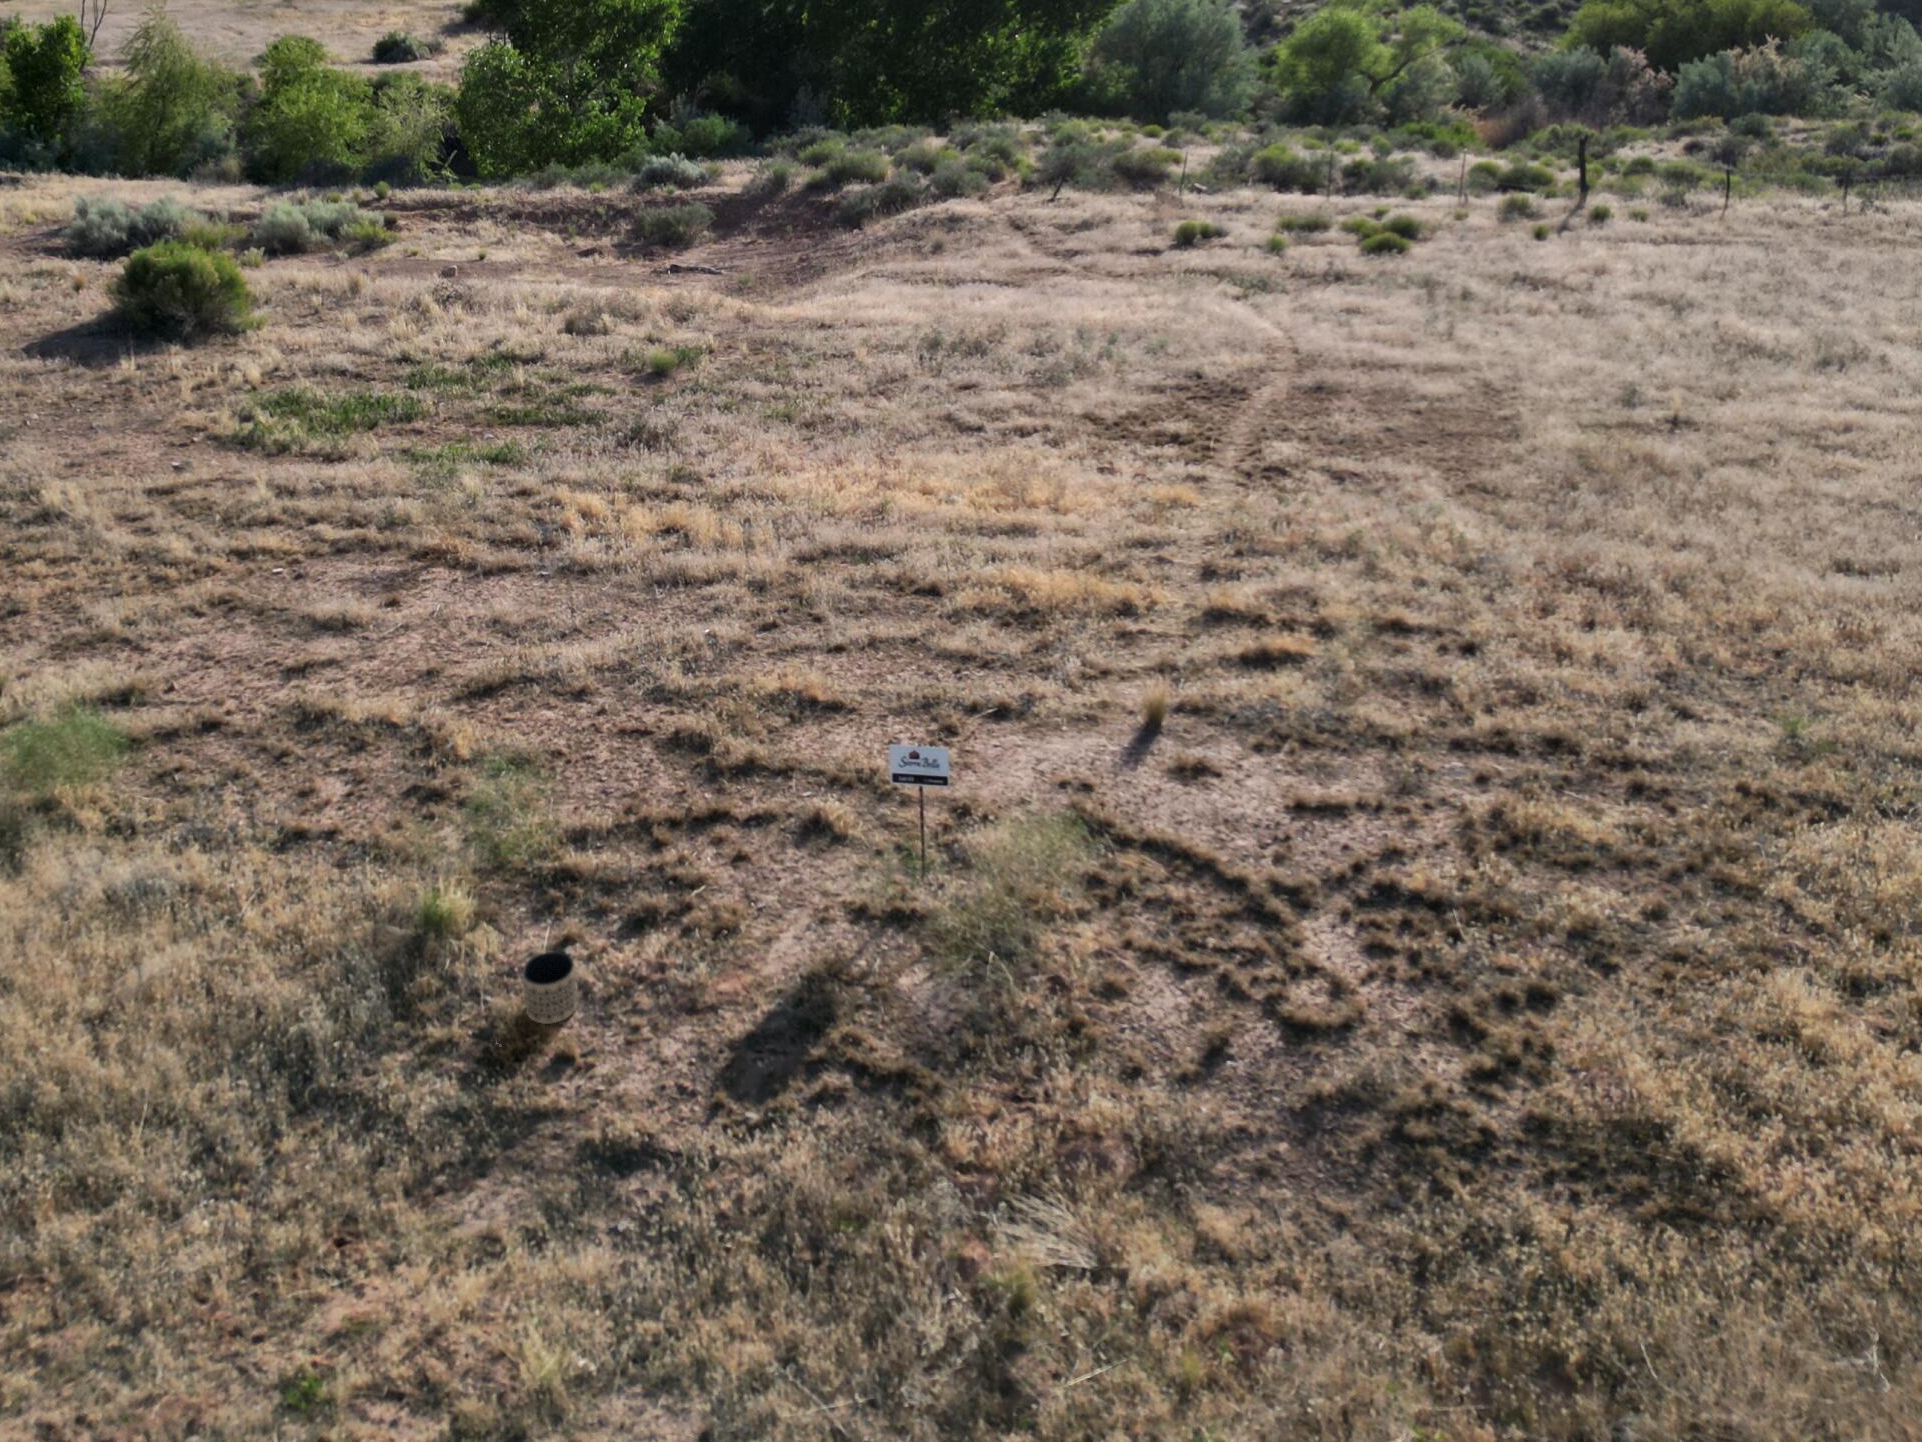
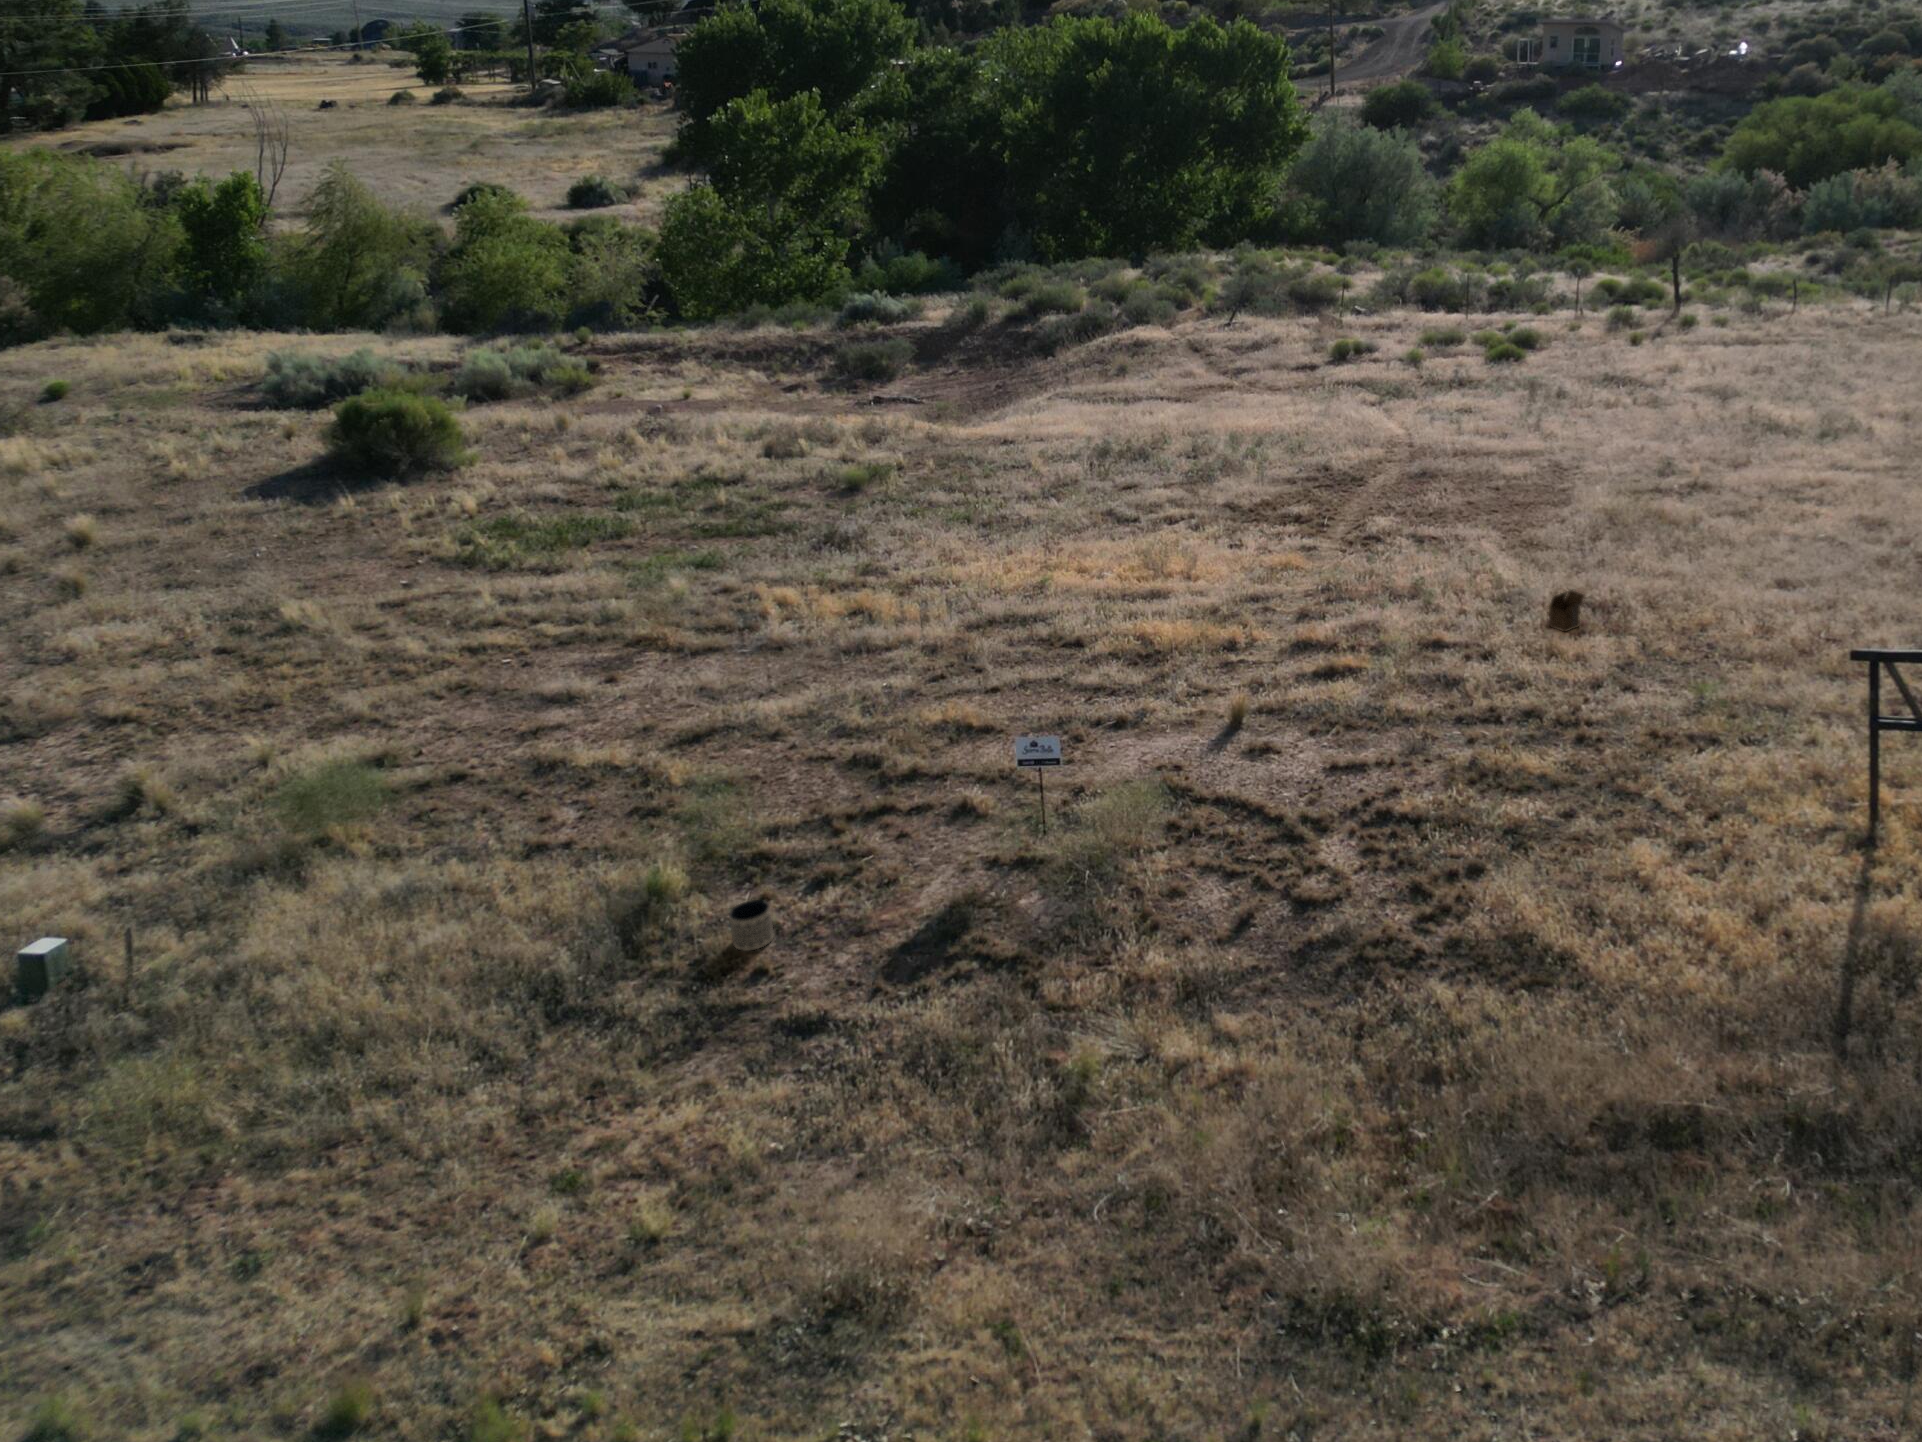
cardboard box: none [1543,561,1608,619] -> present [1549,590,1584,632]

